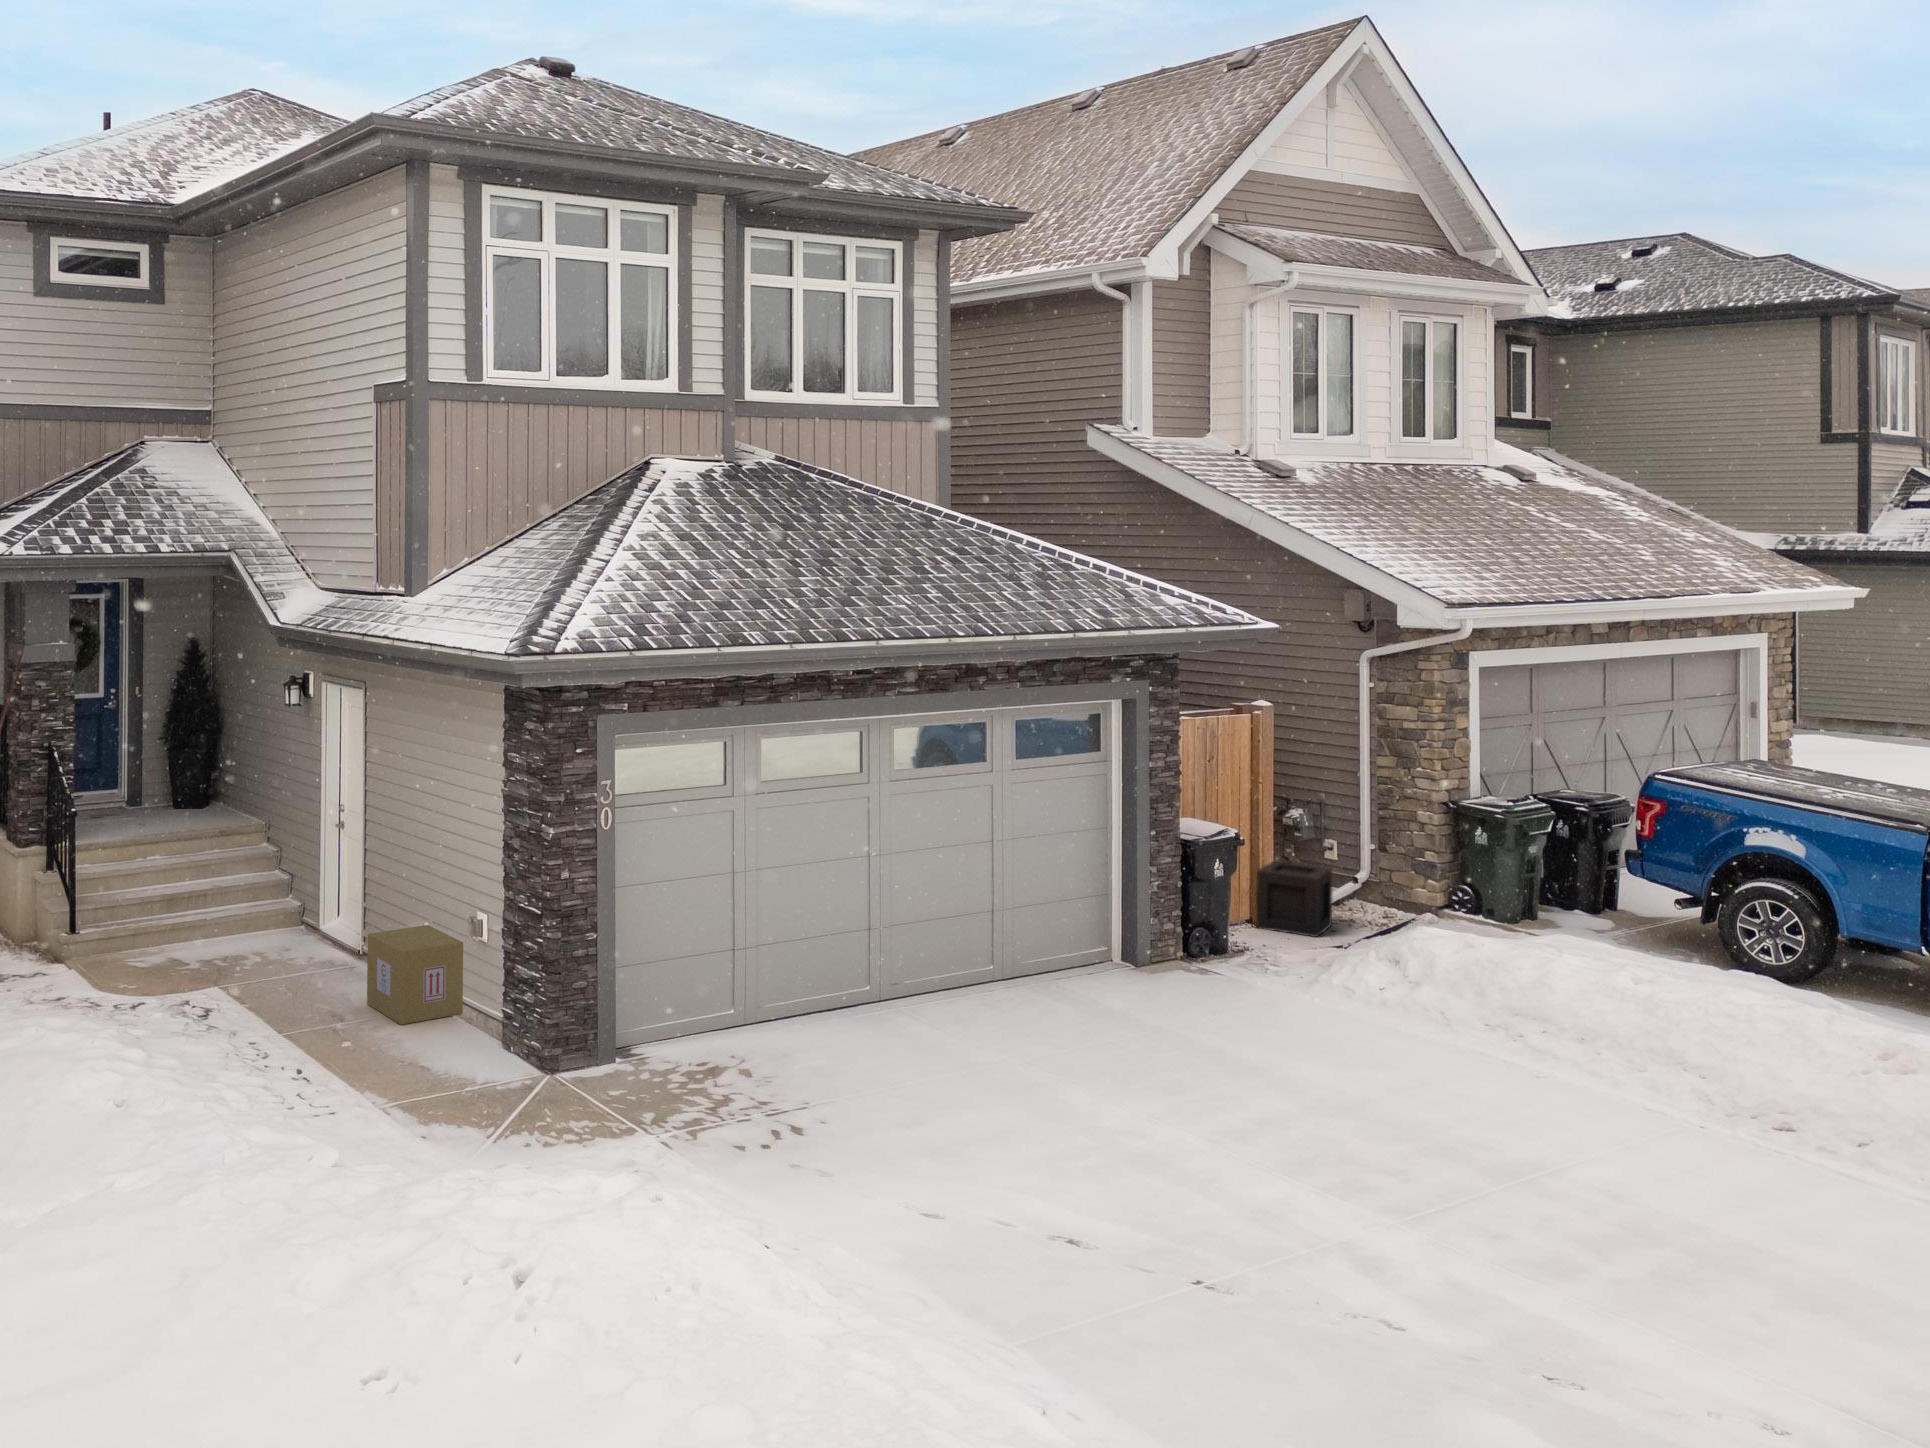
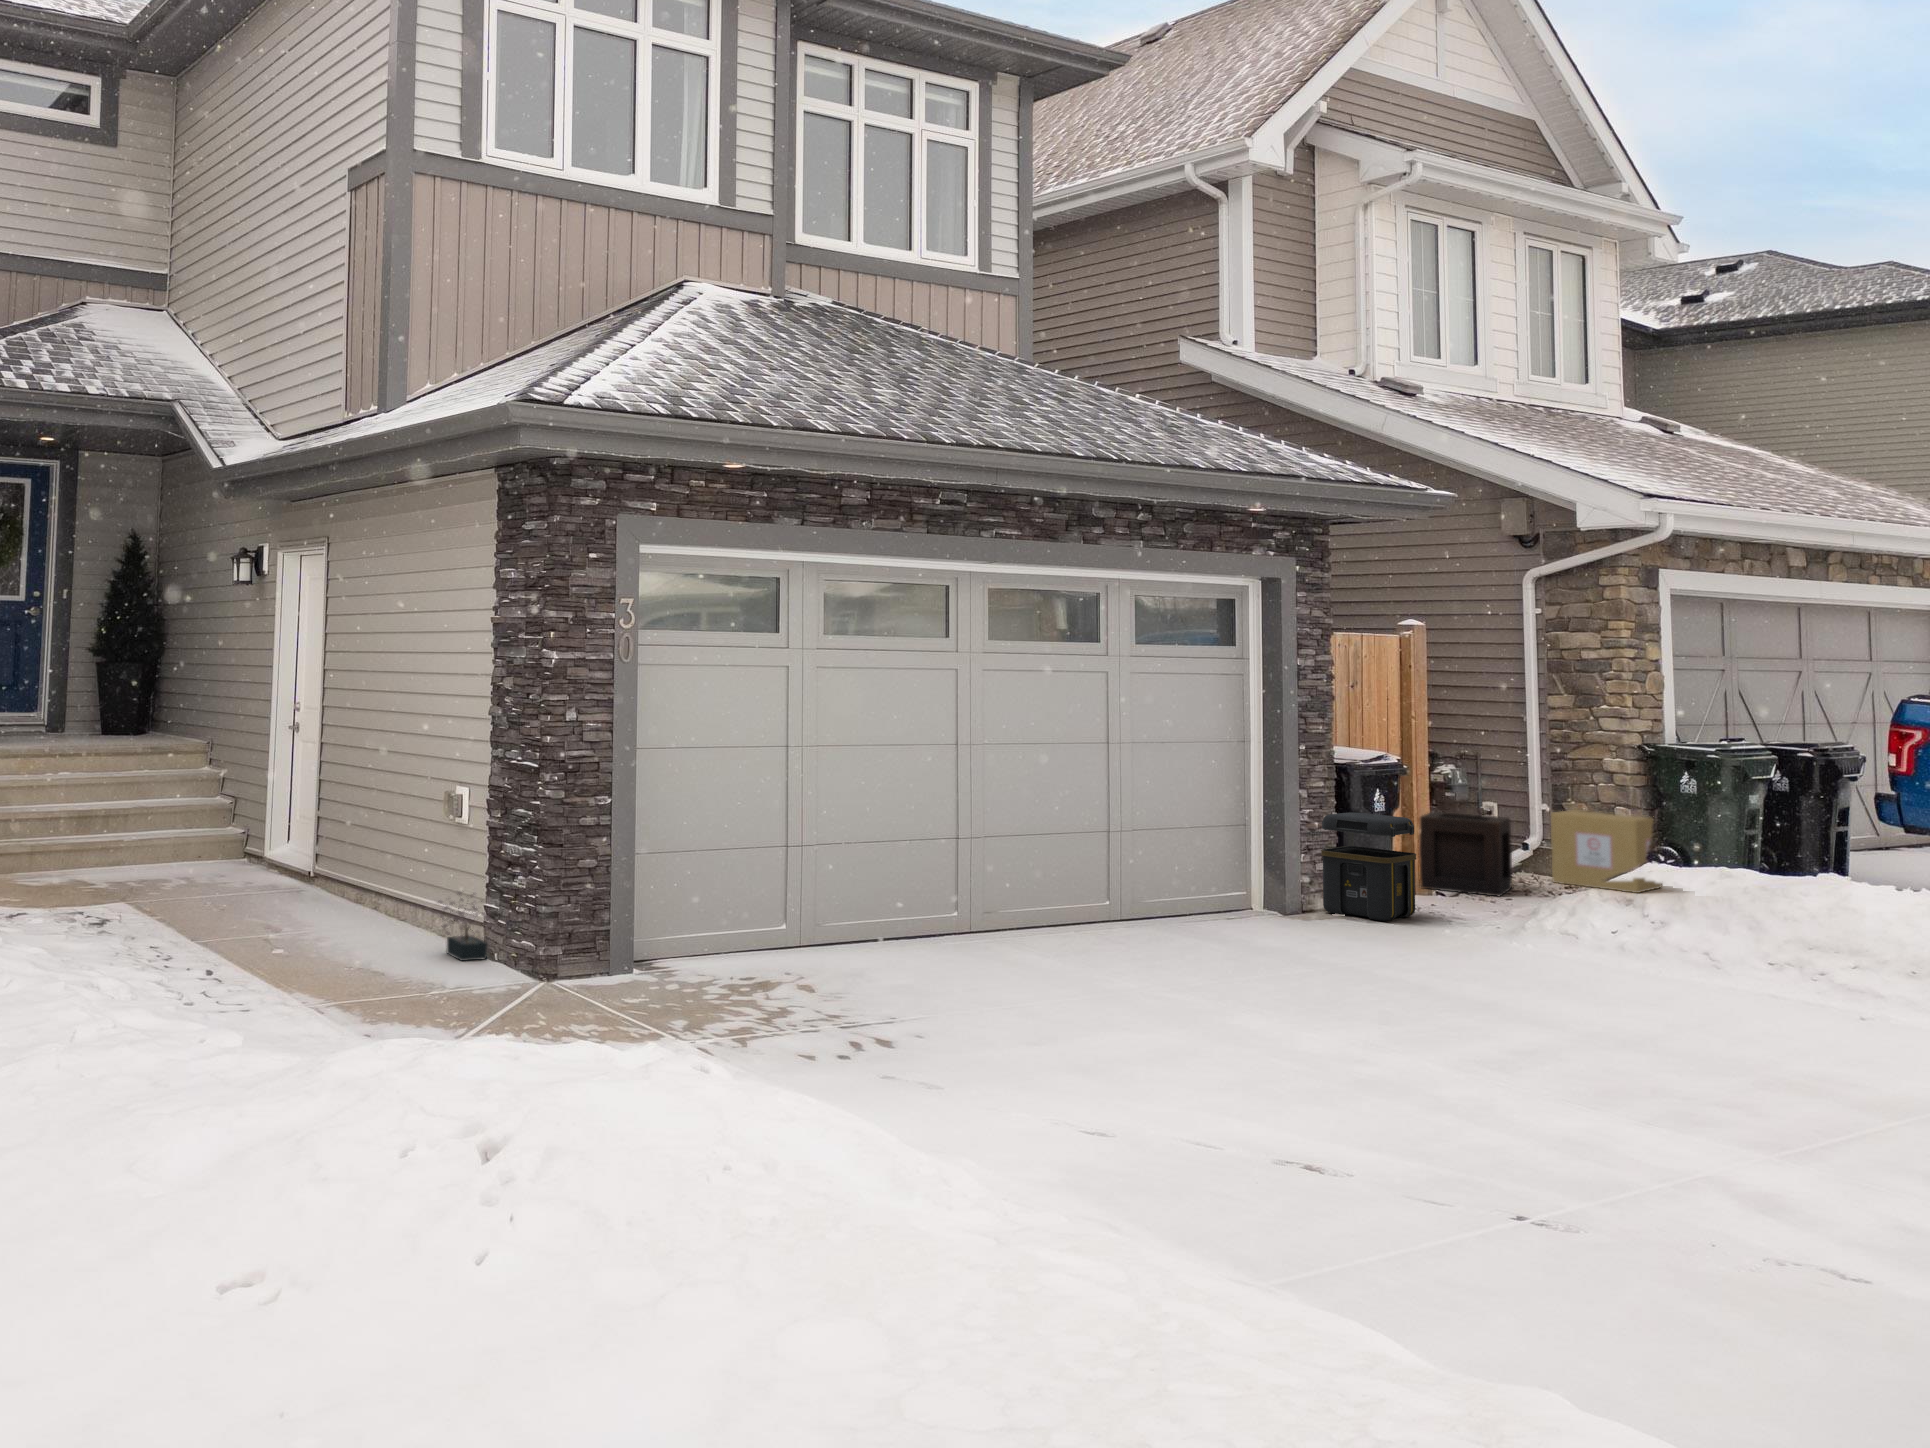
toolbox: none [1162,884,1236,975] -> present [1321,812,1416,921]
cardboard box: present [367,925,463,1025] -> present [1551,810,1662,893]
decorative plant: none [467,999,513,1056] -> present [436,892,491,961]

